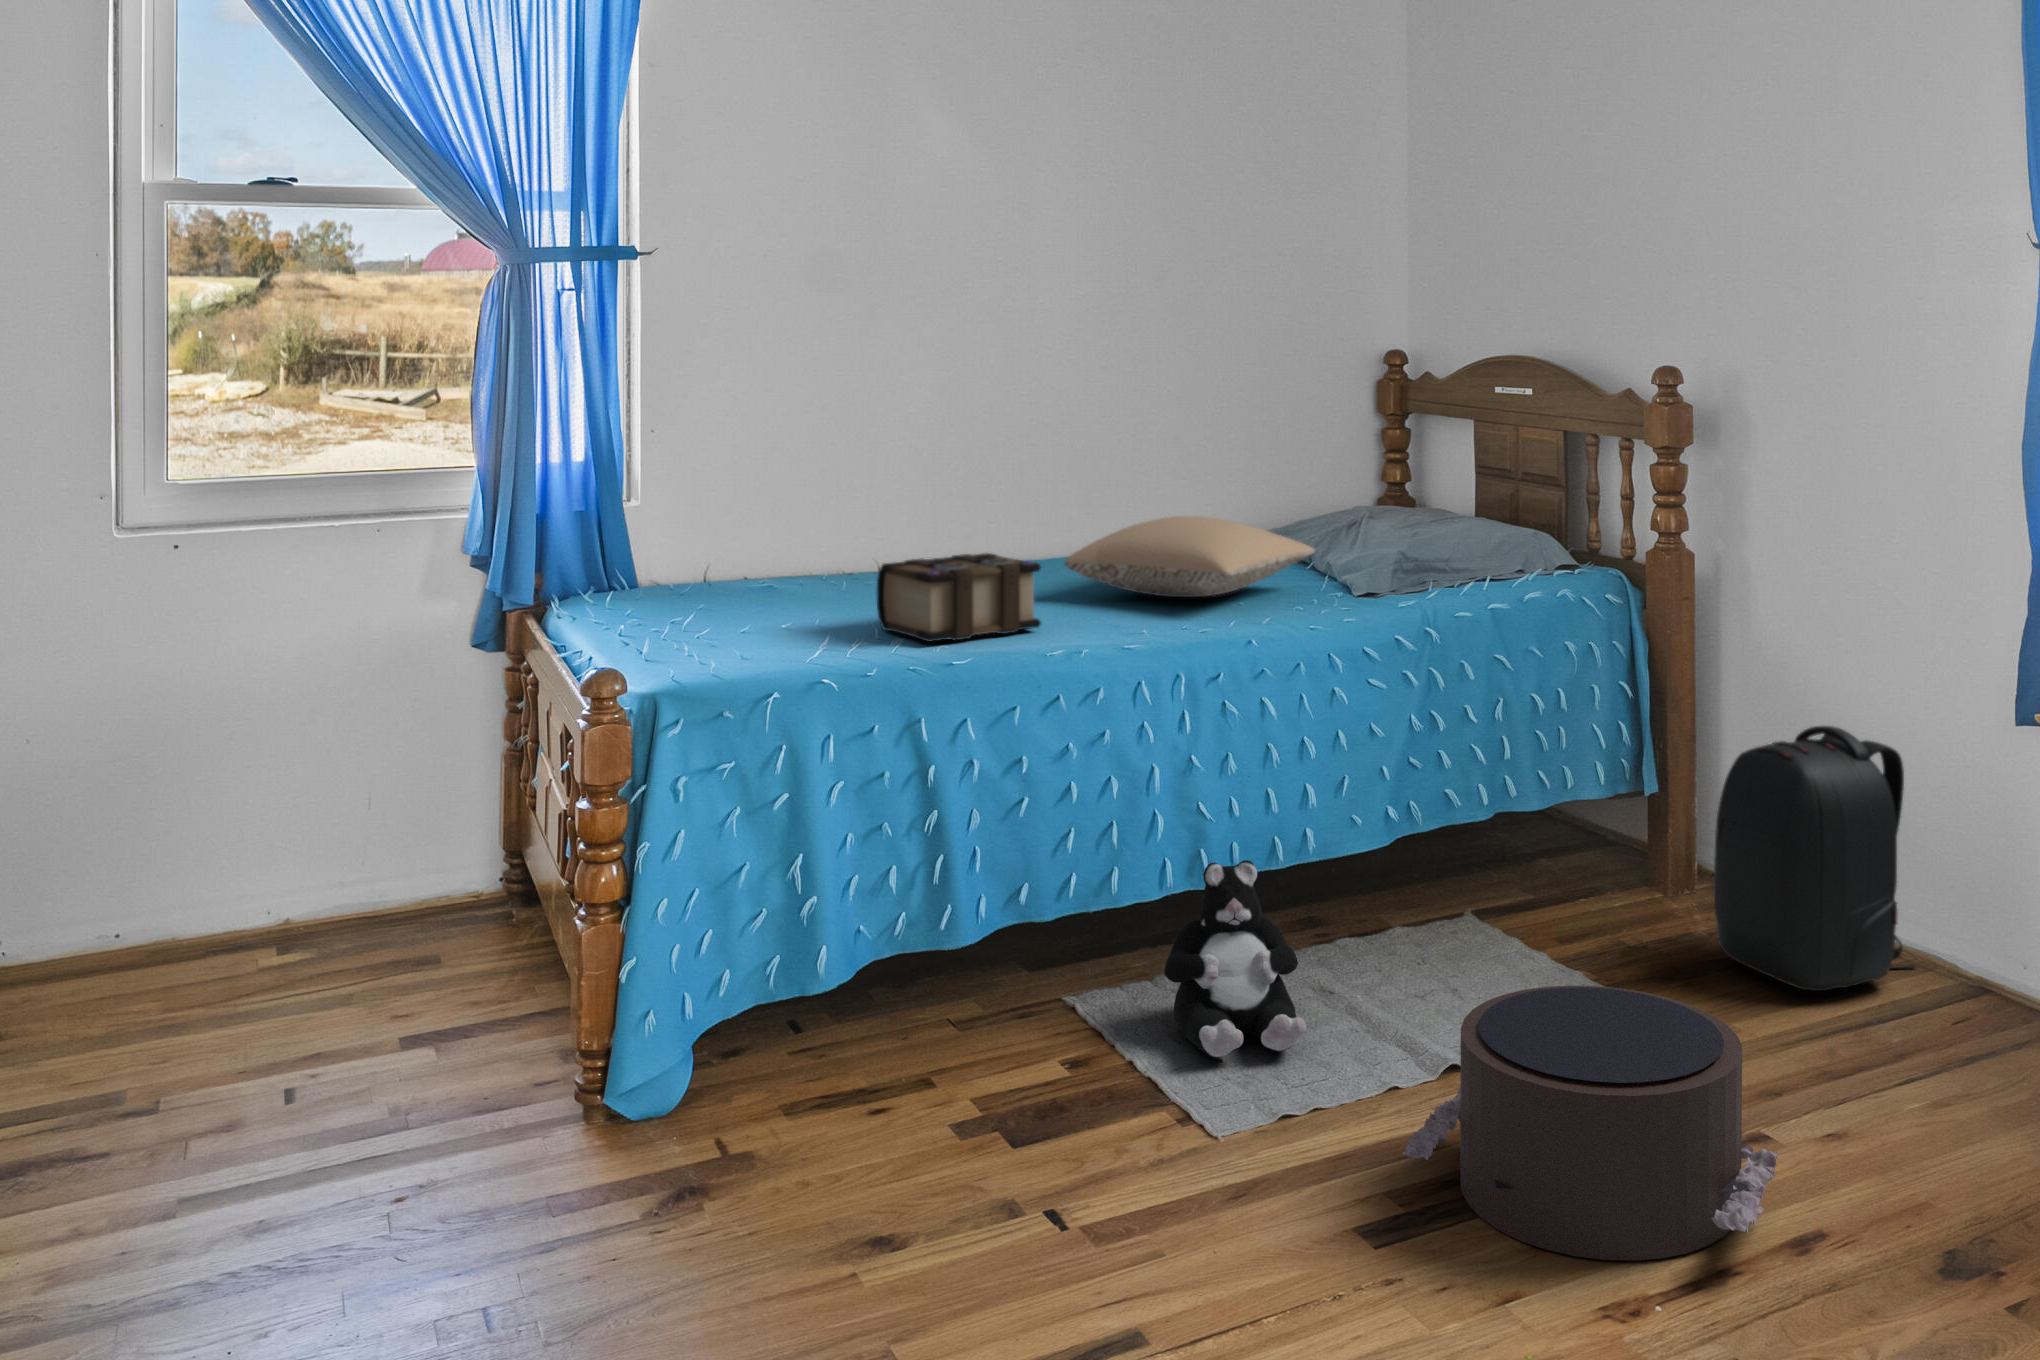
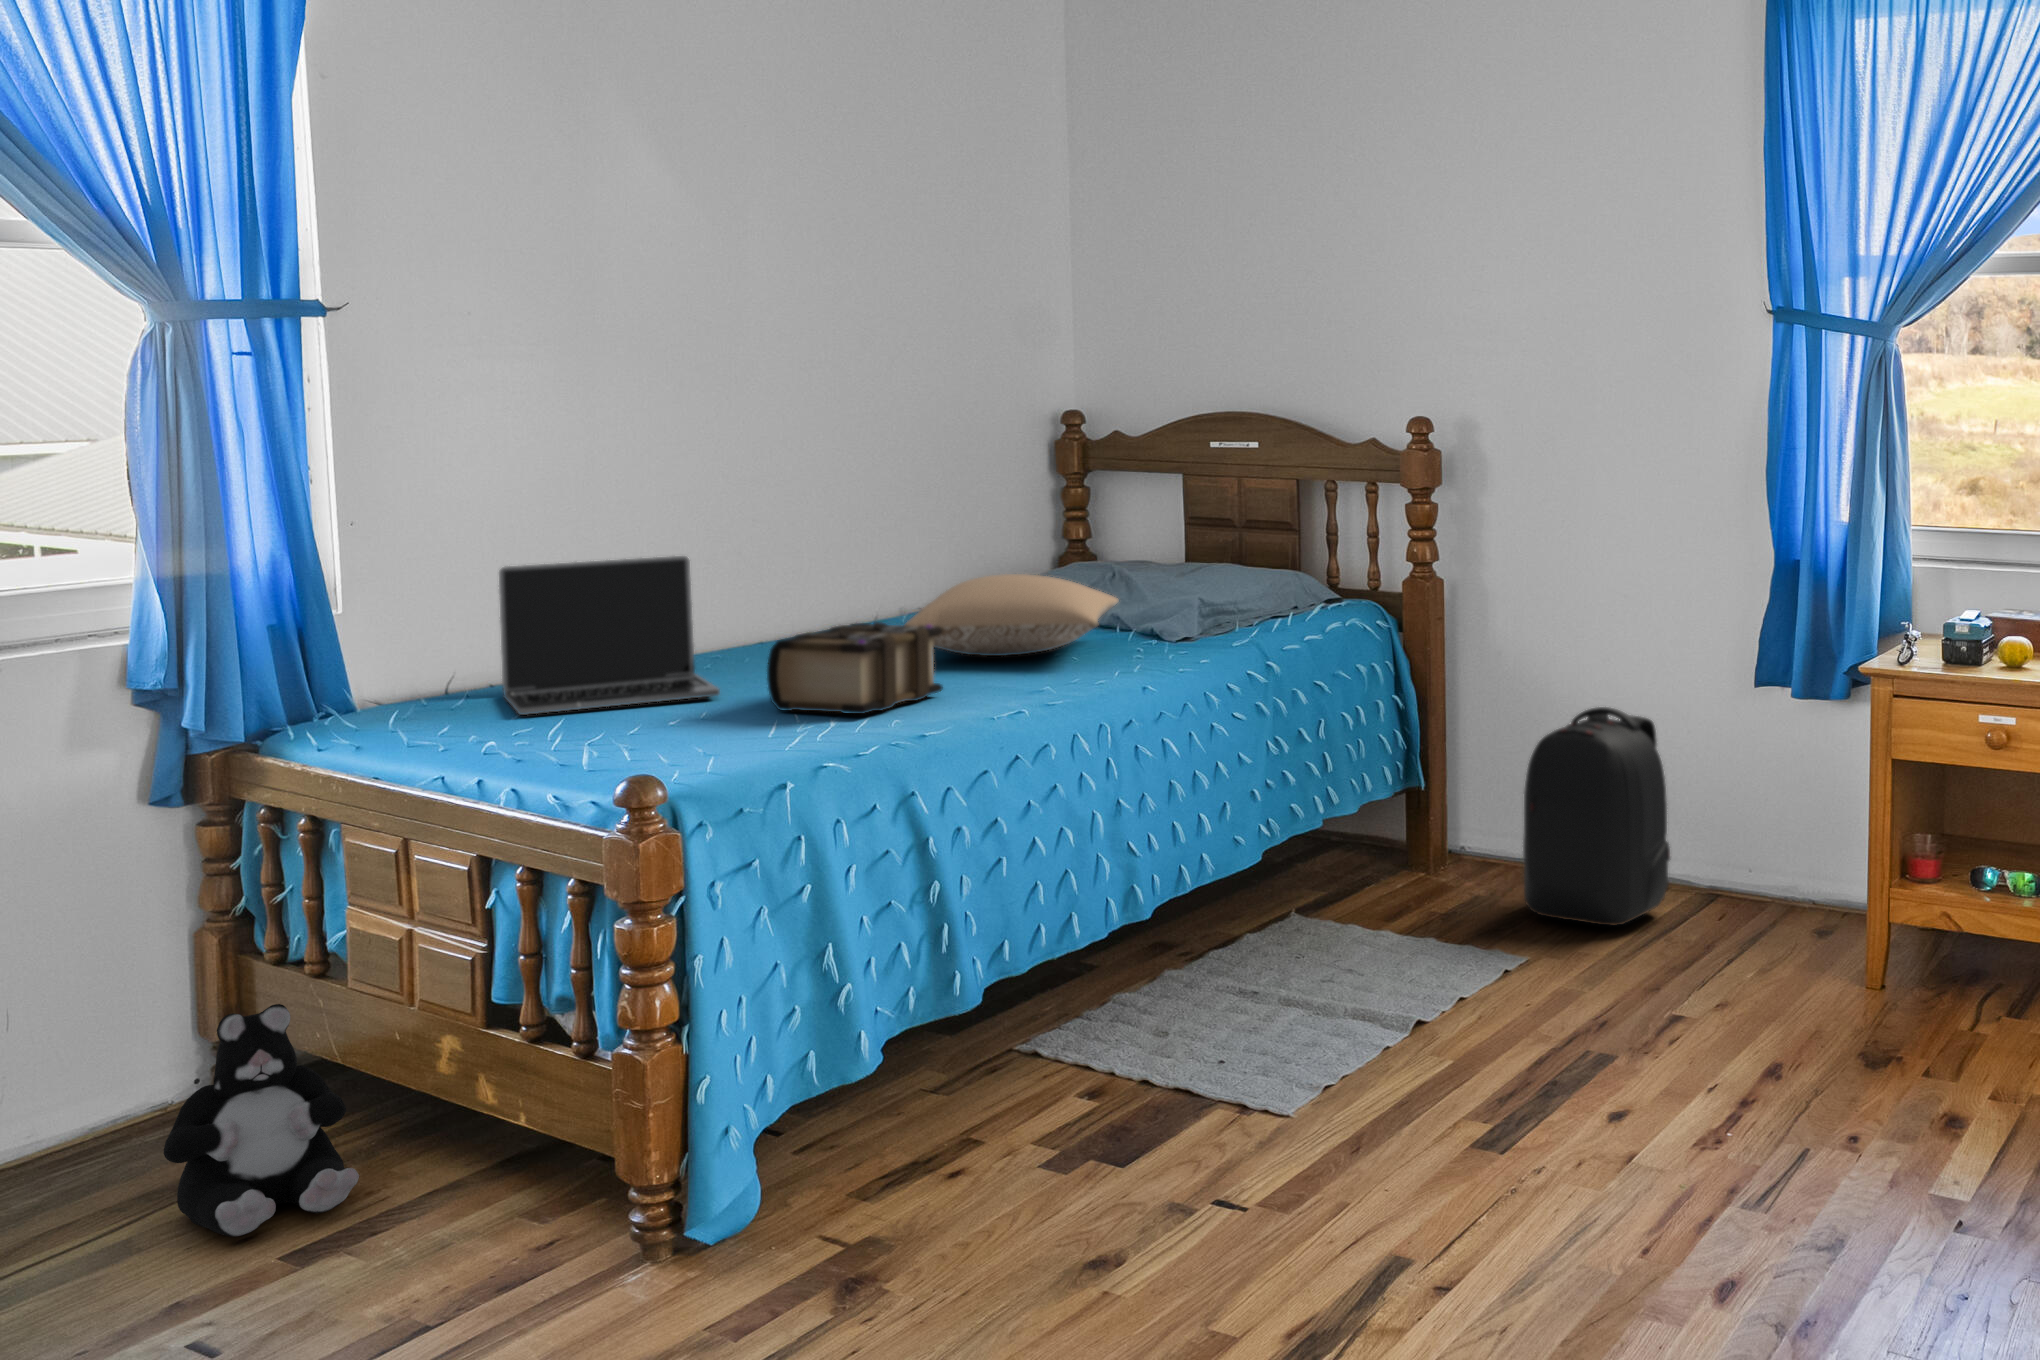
laptop: none [701,478,893,610] -> present [499,556,720,715]
plush toy: present [1164,860,1306,1057] -> present [164,1004,359,1237]
pouf: present [1403,985,1778,1261] -> none [1476,924,1774,1128]

